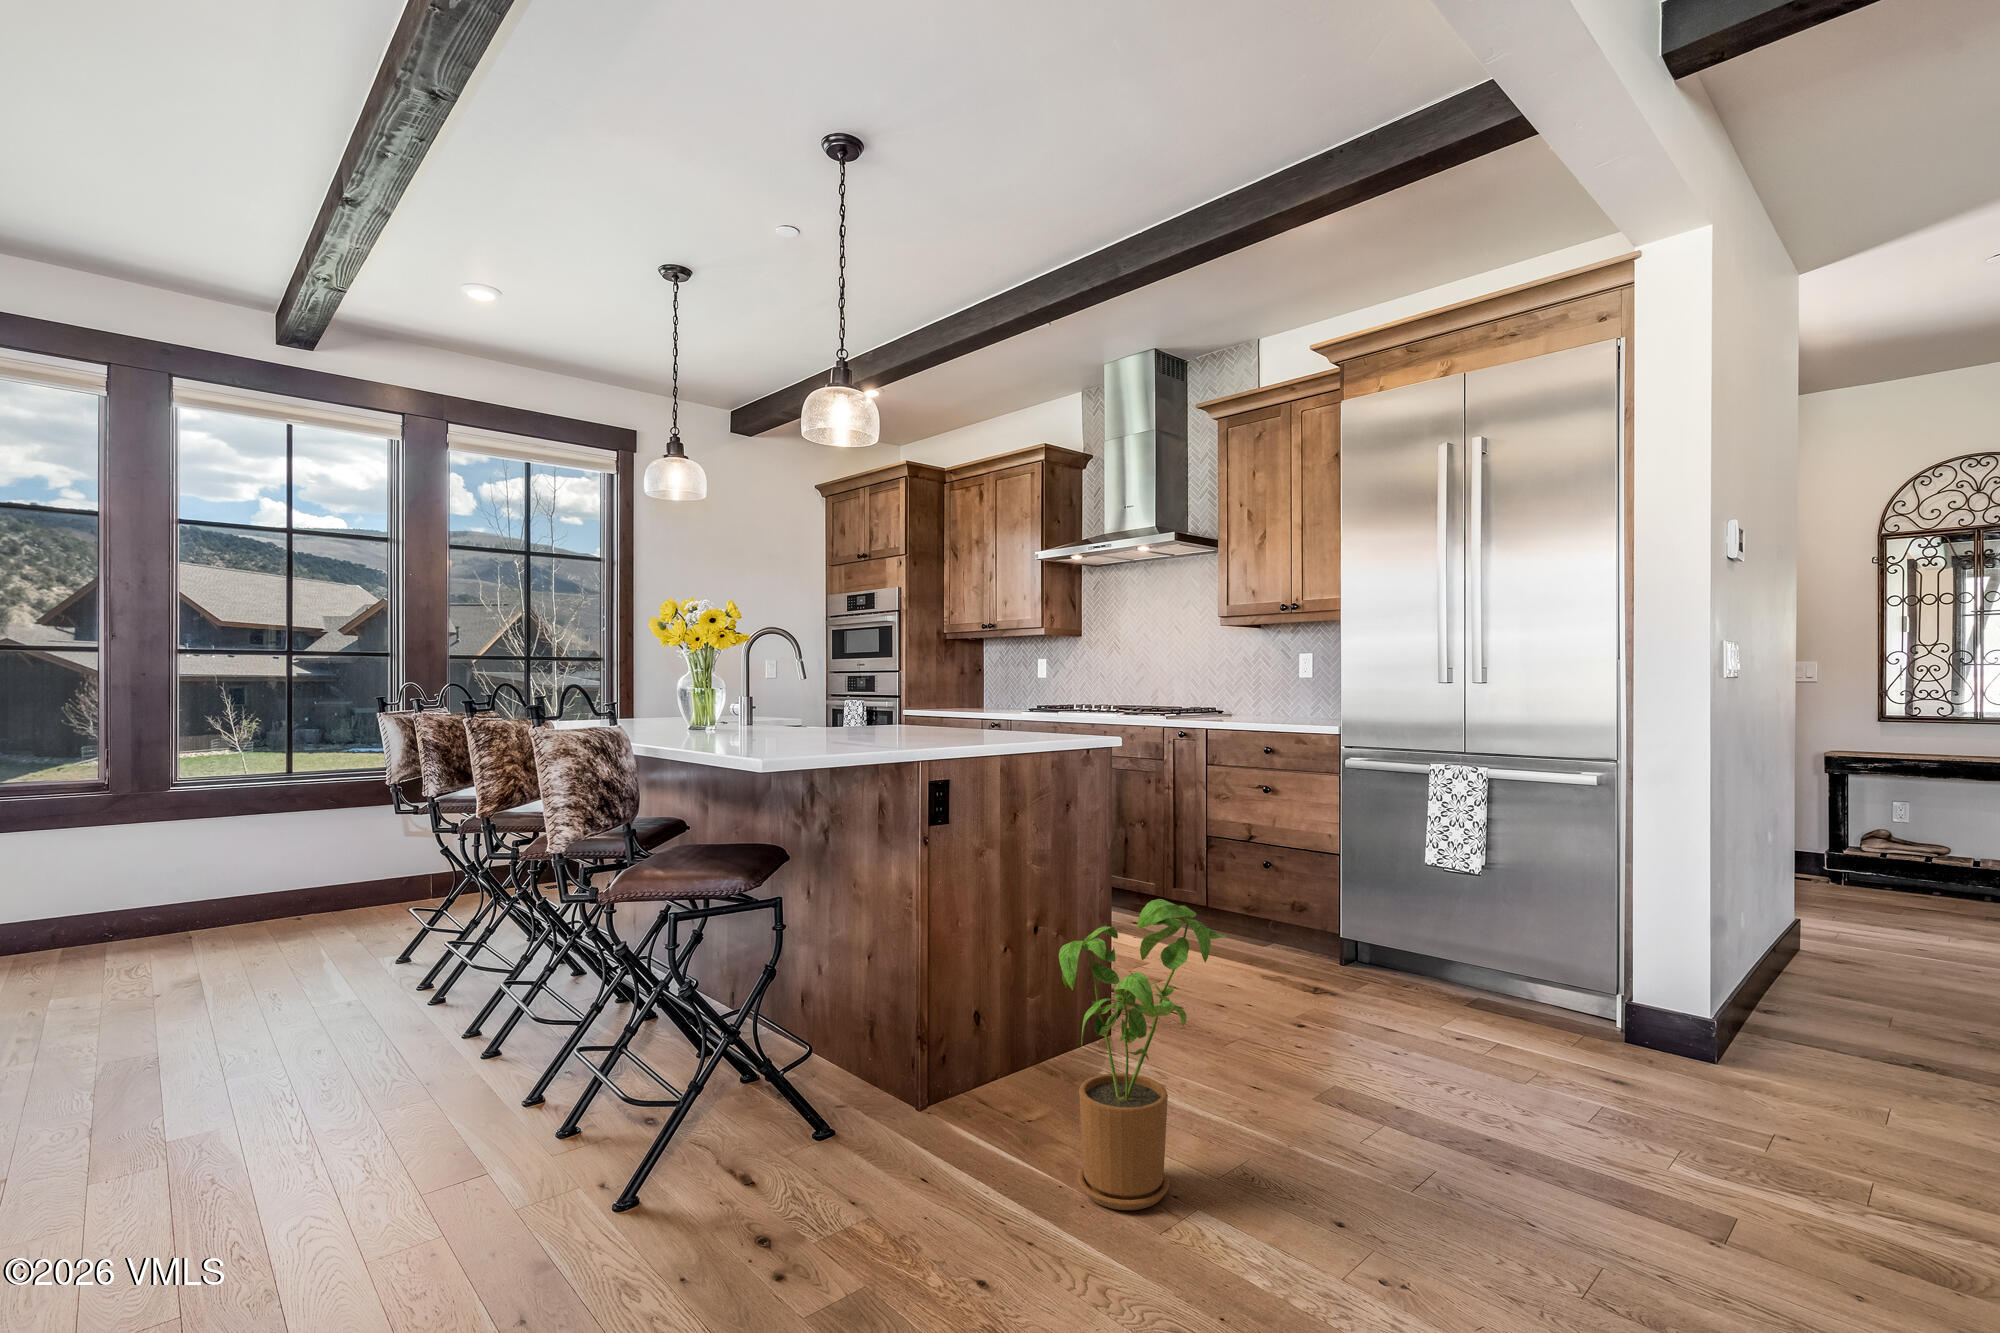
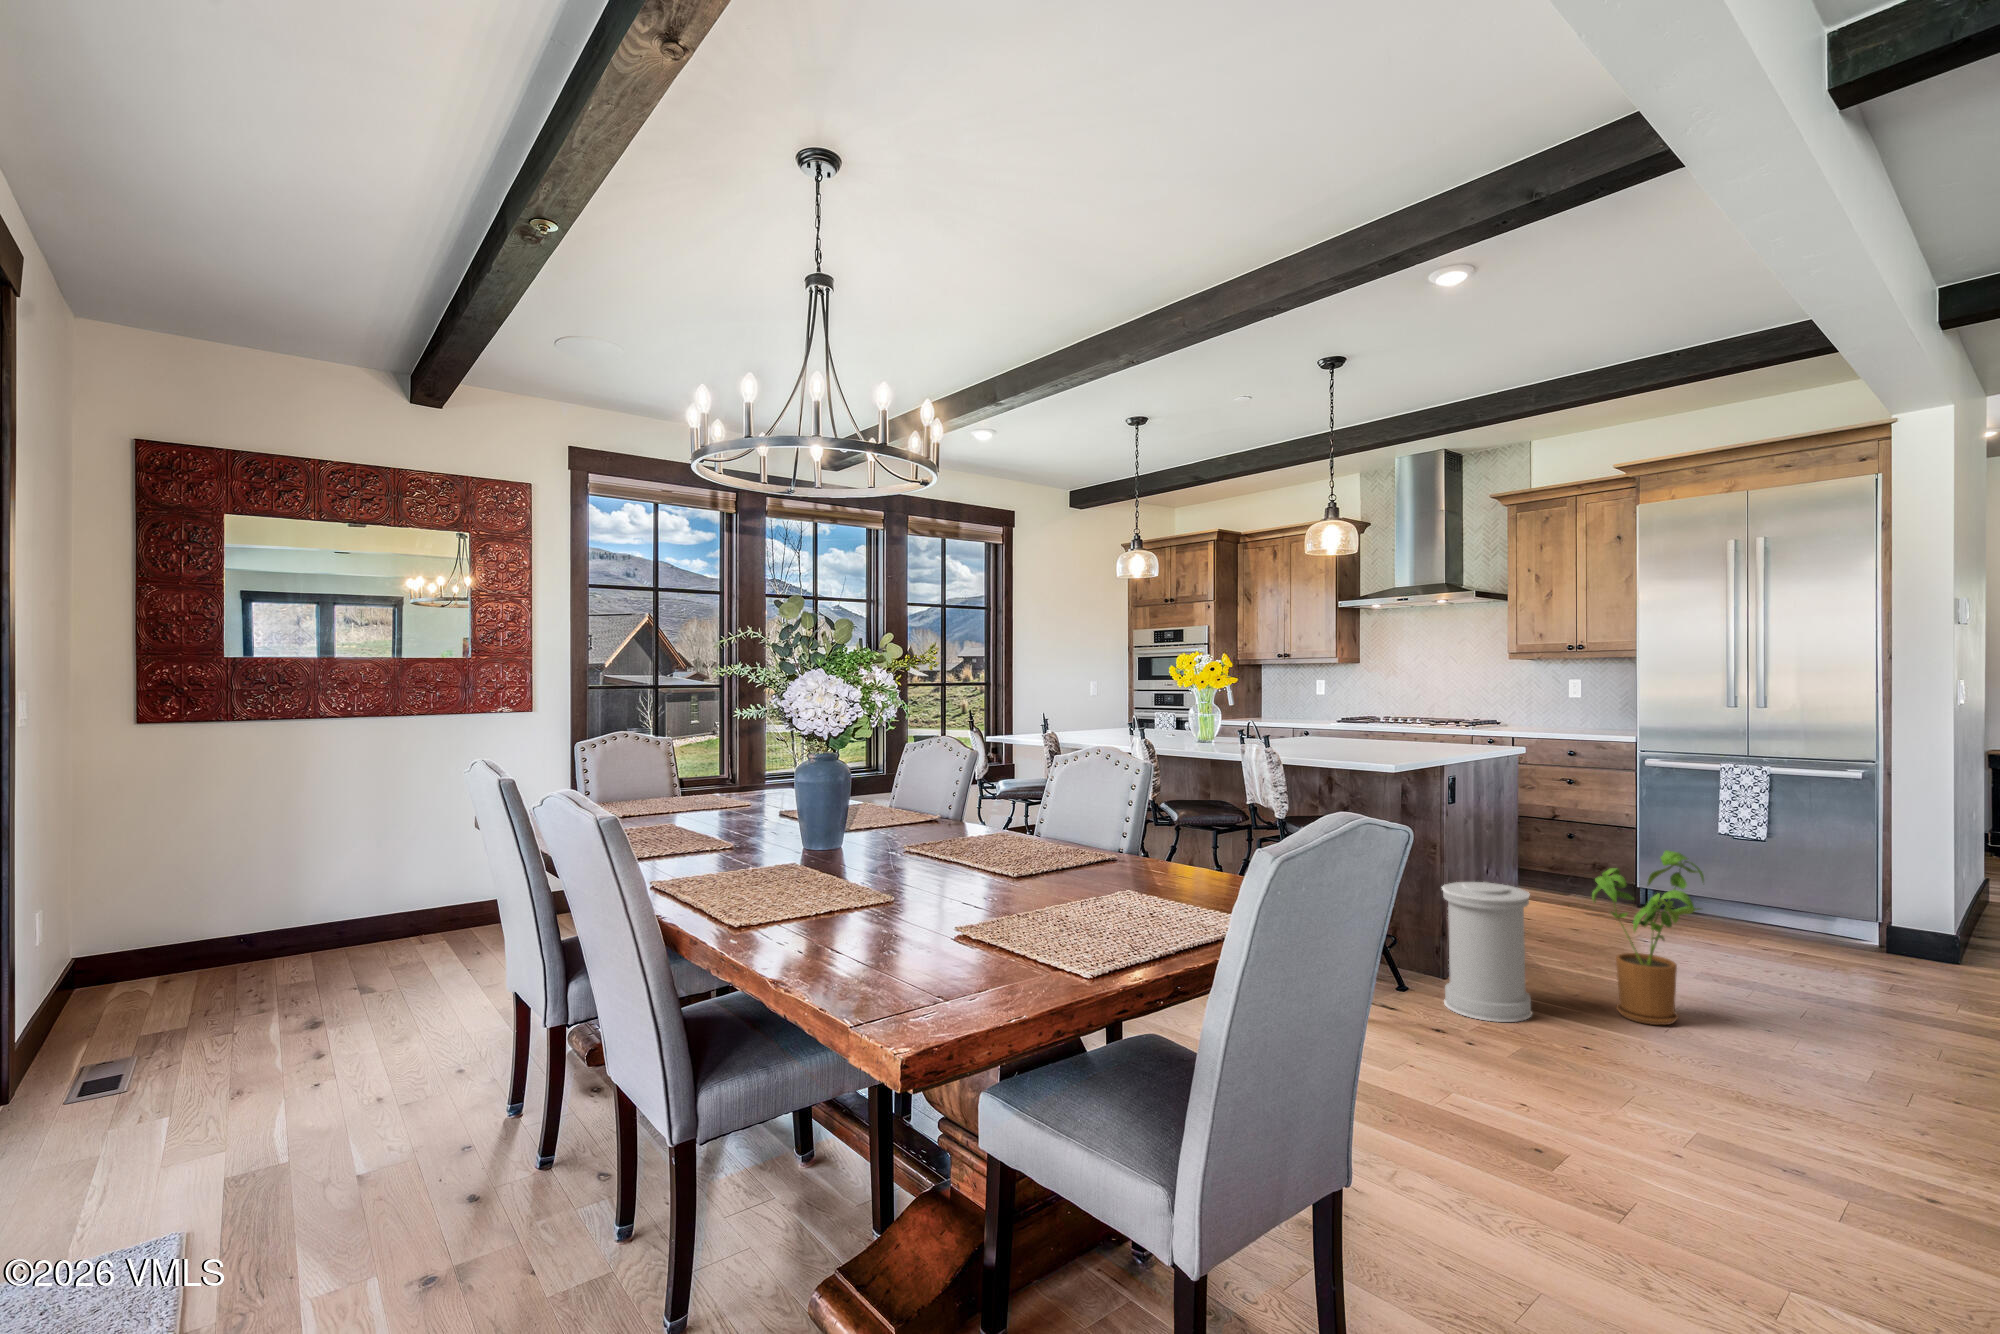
trash can: none [811,946,948,1200] -> present [1442,882,1532,1022]

